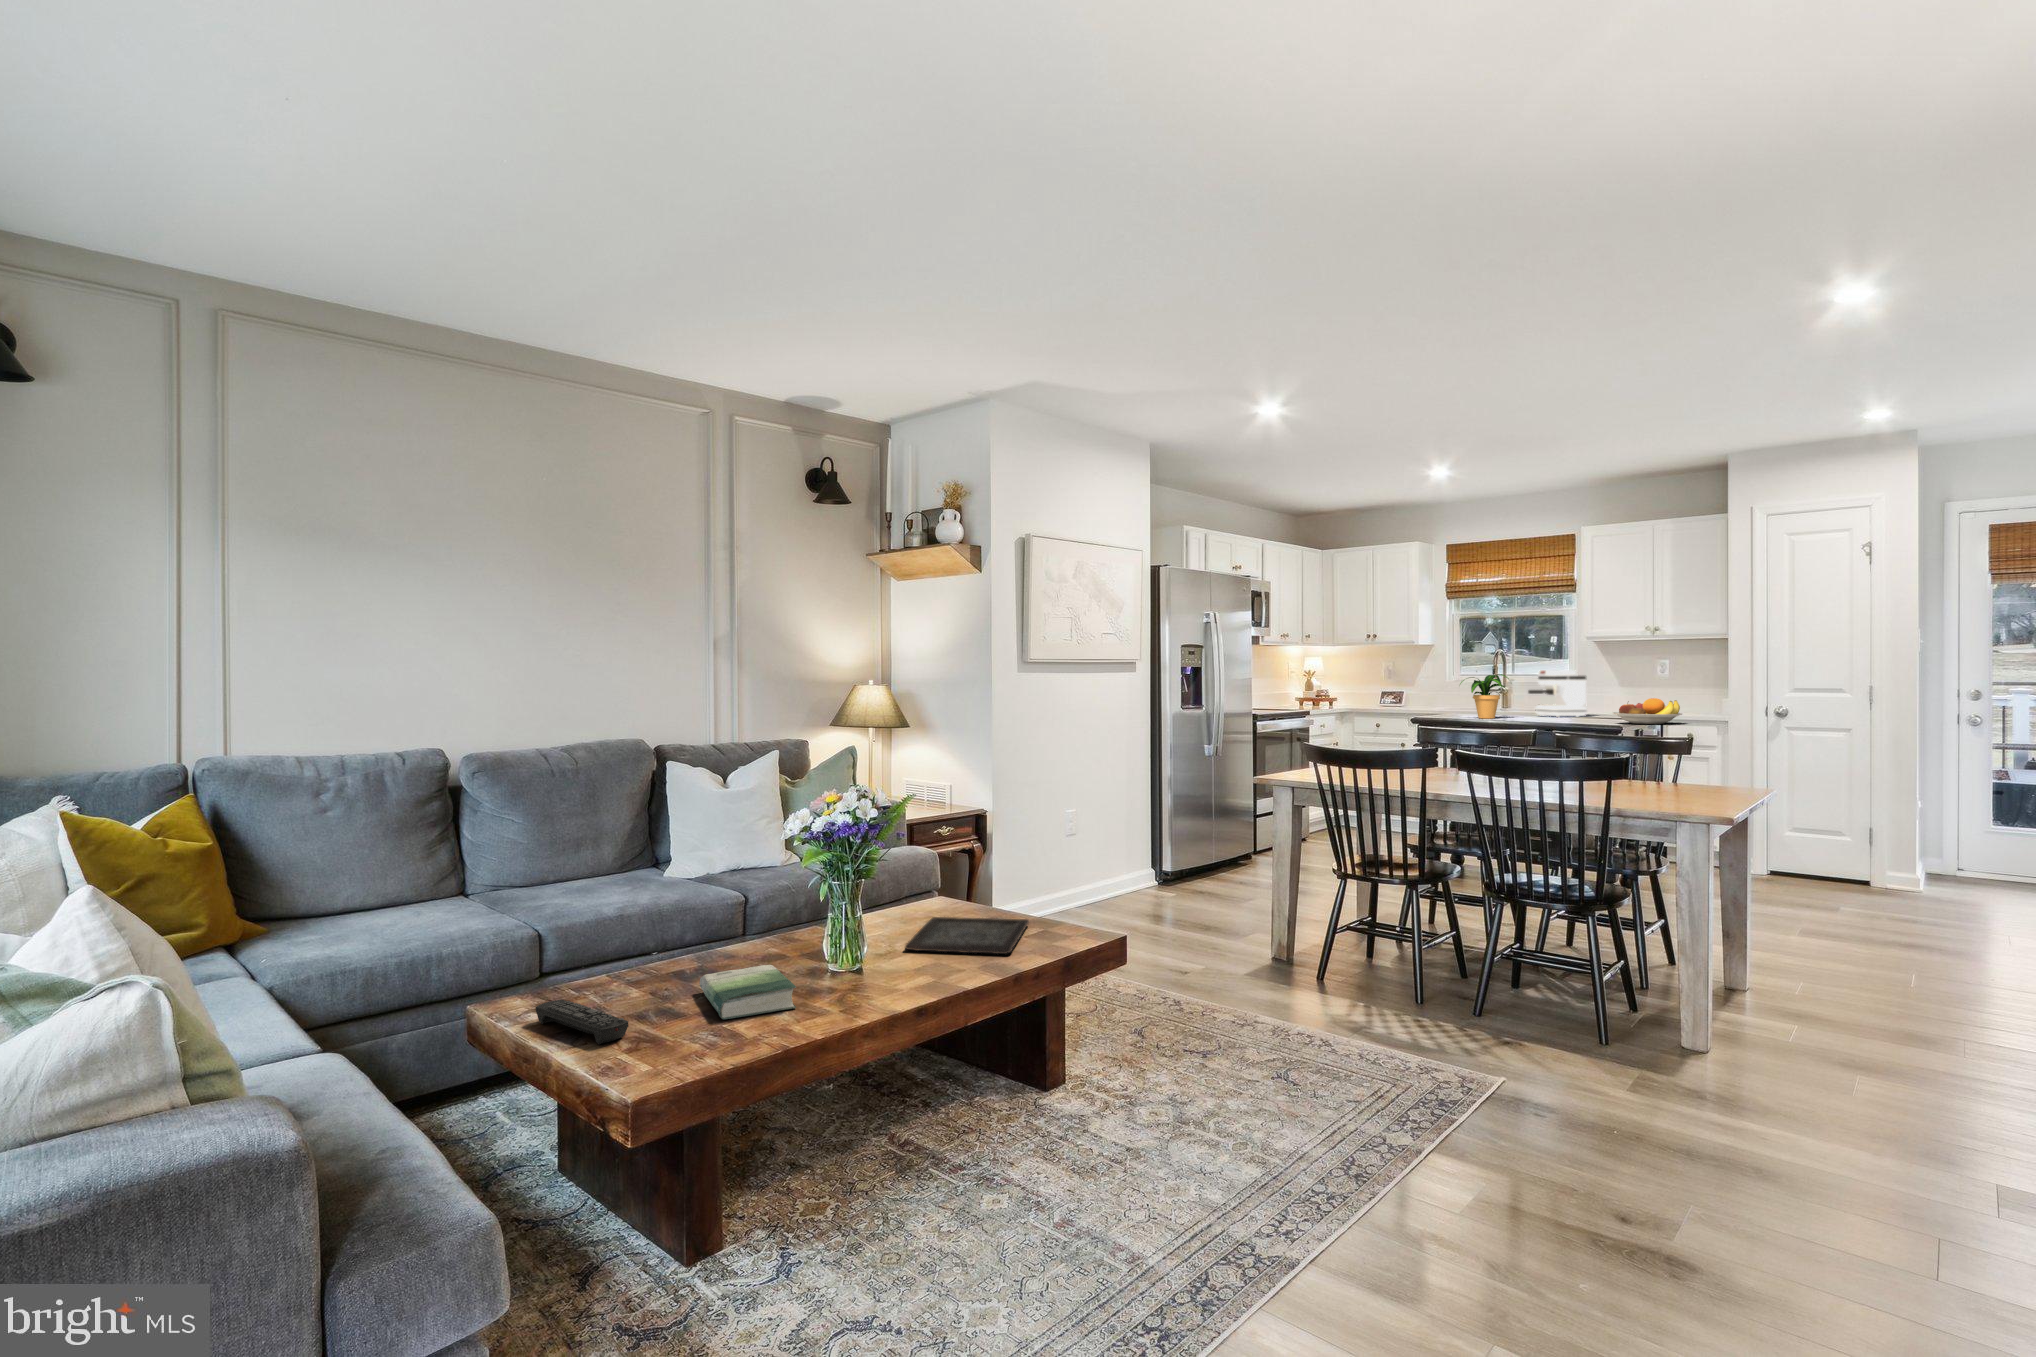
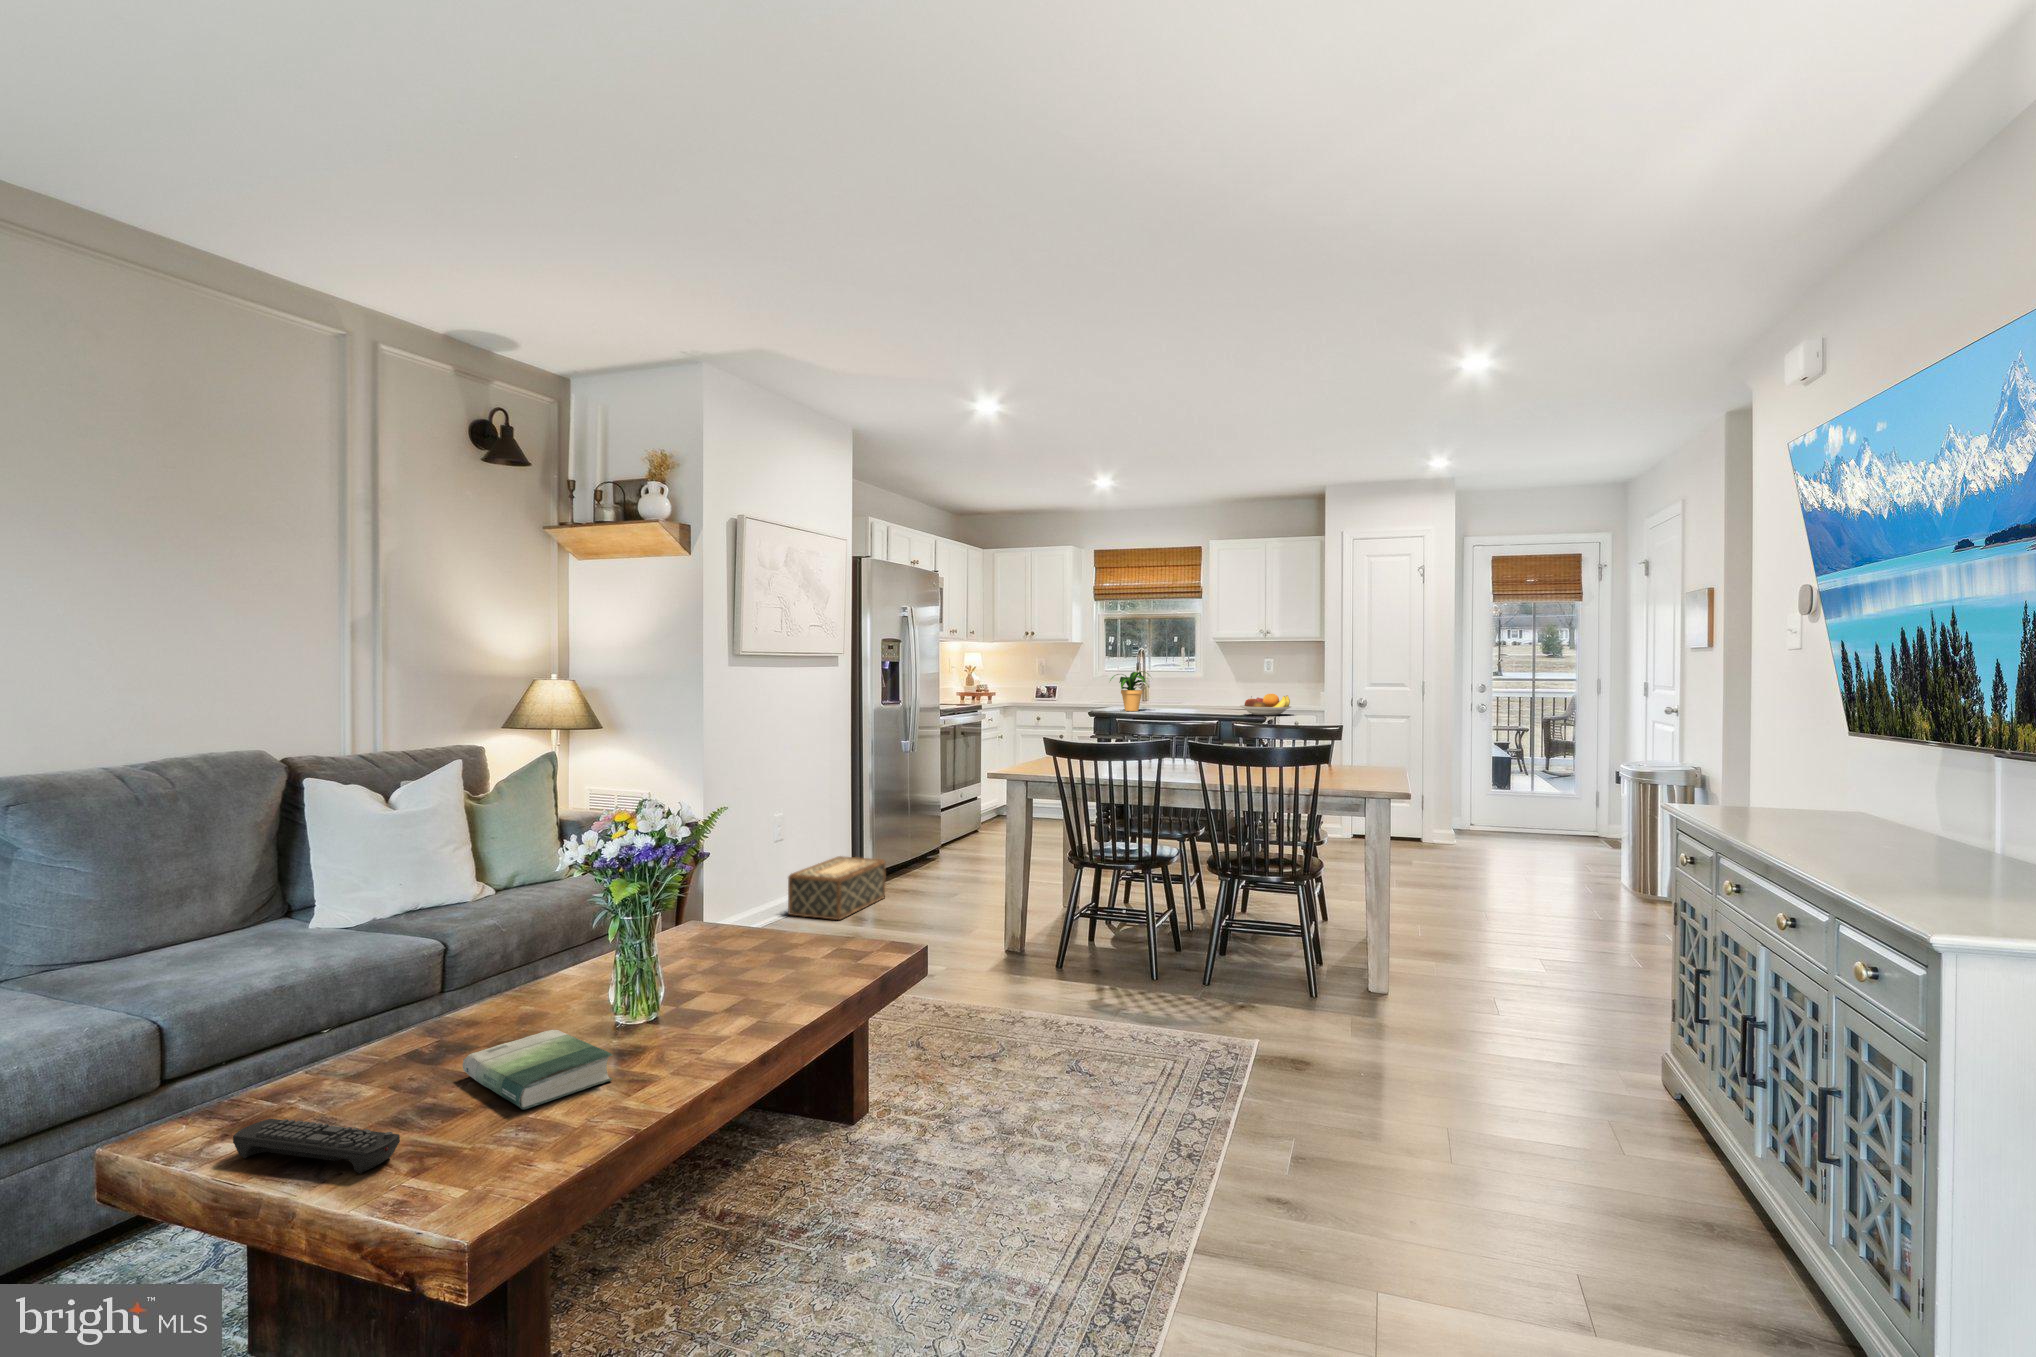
coffee maker: present [1528,670,1587,717] -> none [1163,668,1208,710]
woven basket: none [1076,855,1175,915] -> present [788,856,885,920]
tray: present [905,917,1029,954] -> none [698,939,824,989]

